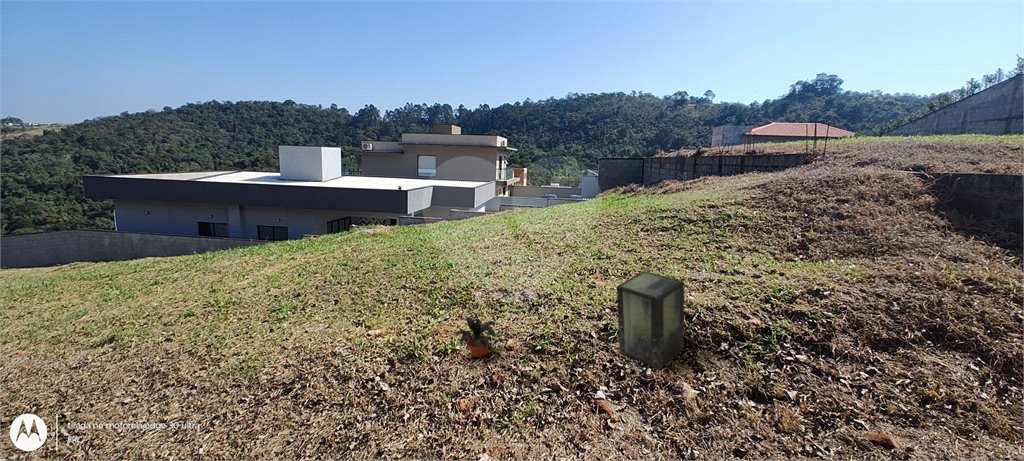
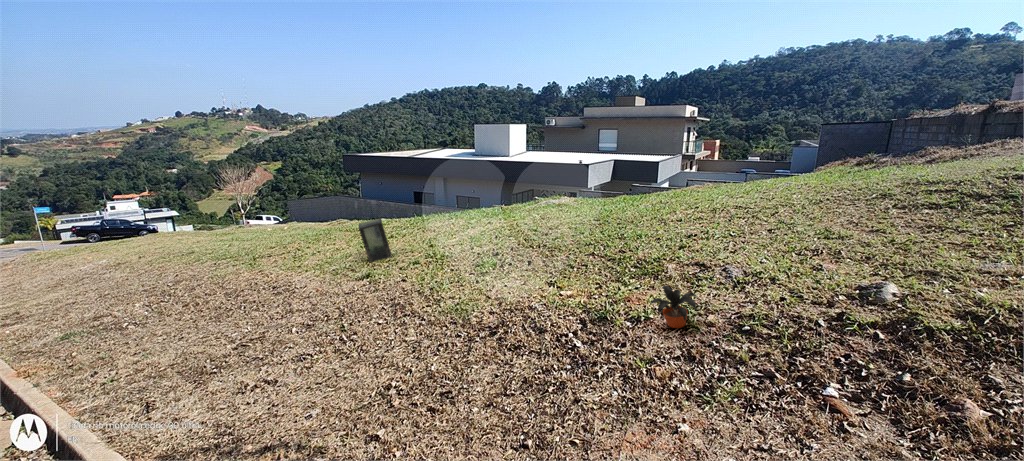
storage box: present [617,271,684,369] -> present [359,218,392,262]

